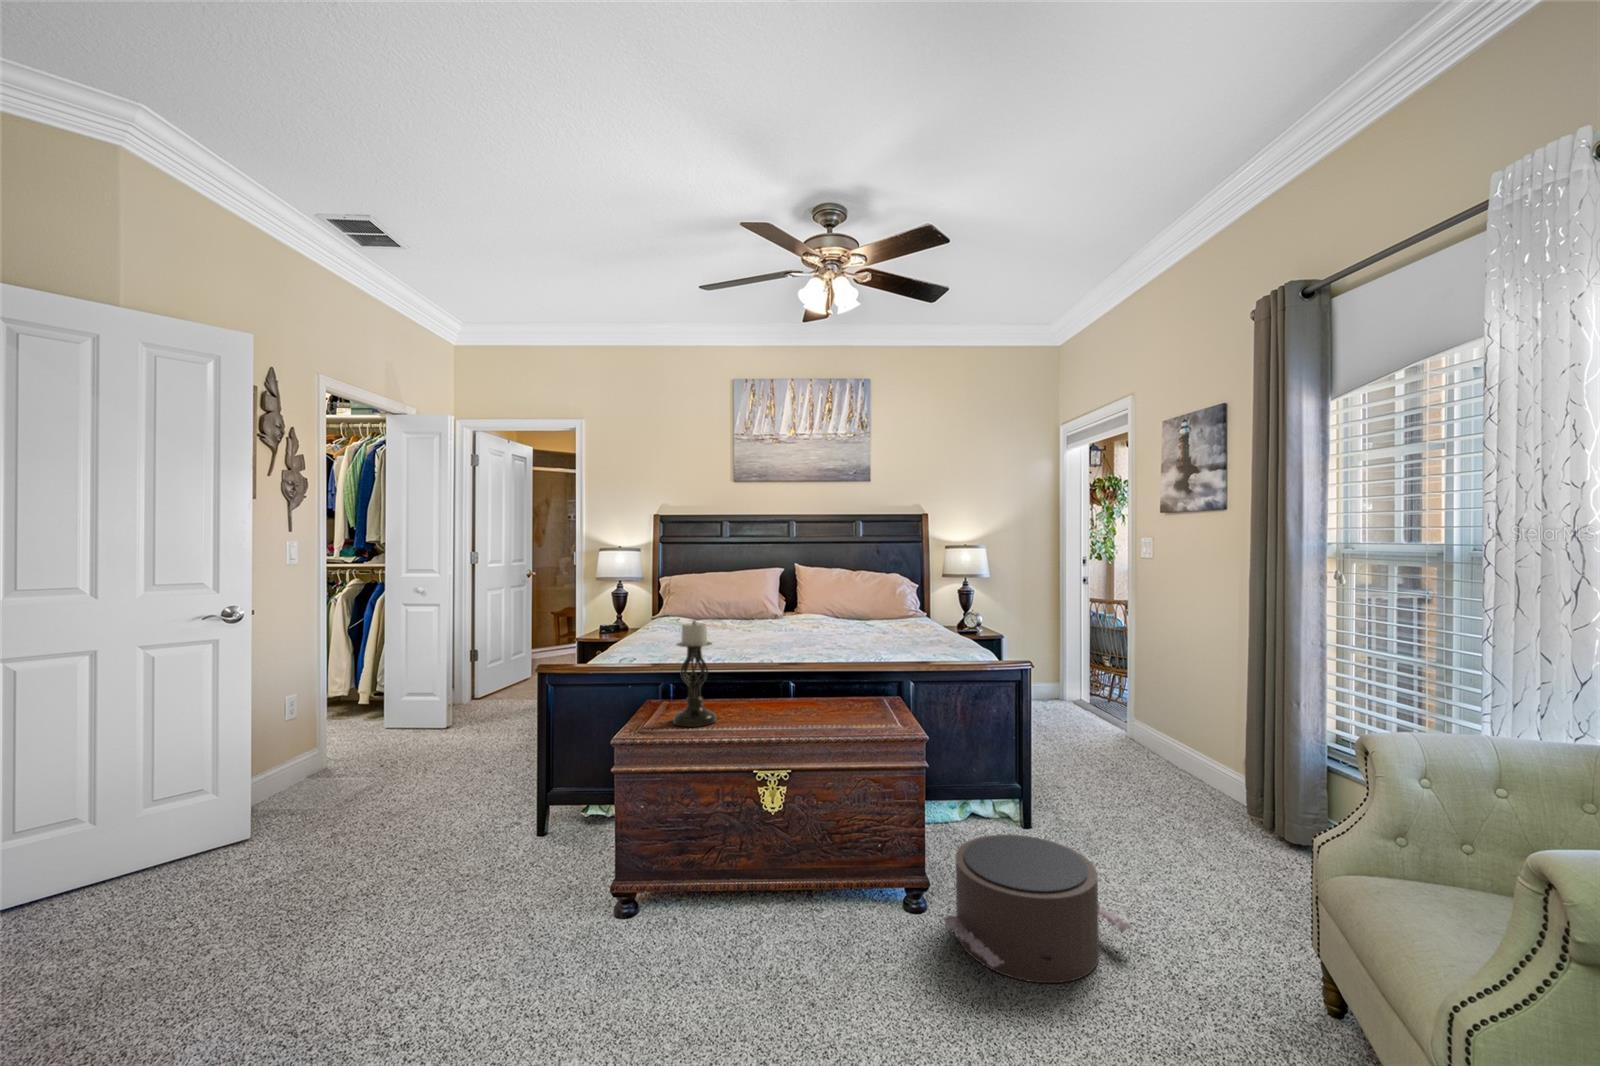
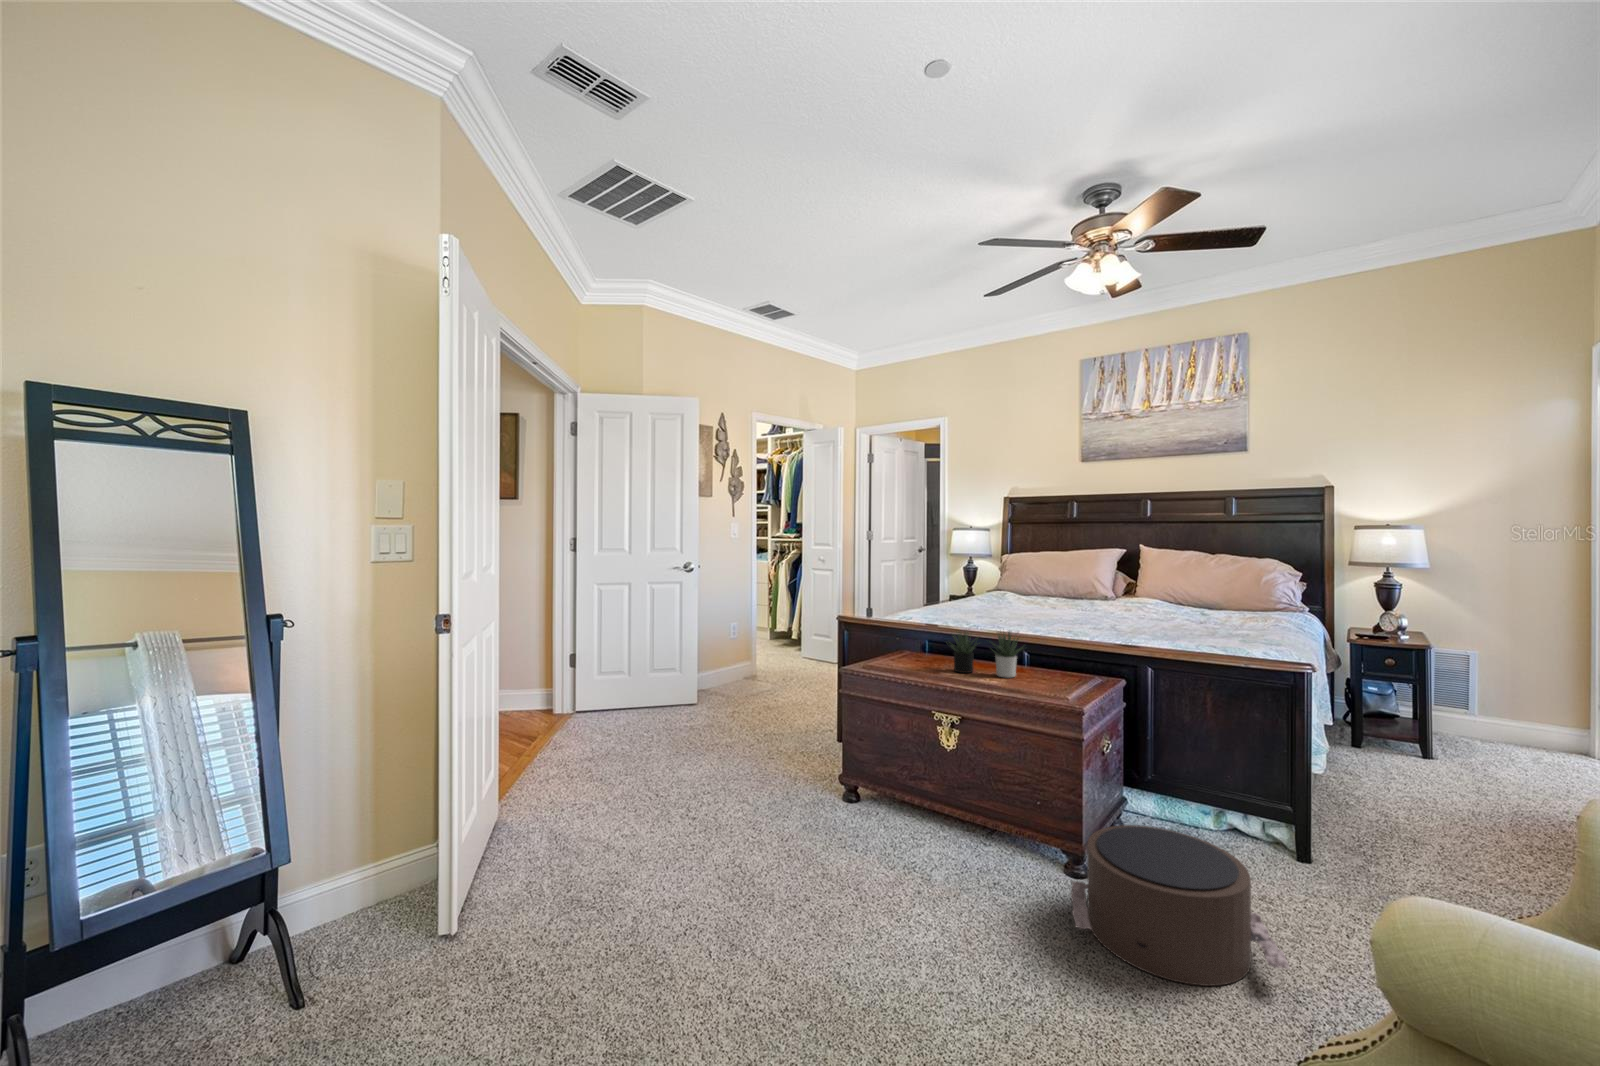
candle holder: present [673,620,716,727] -> none [888,586,923,670]
succulent plant: none [738,659,834,717] -> present [949,632,1024,678]

